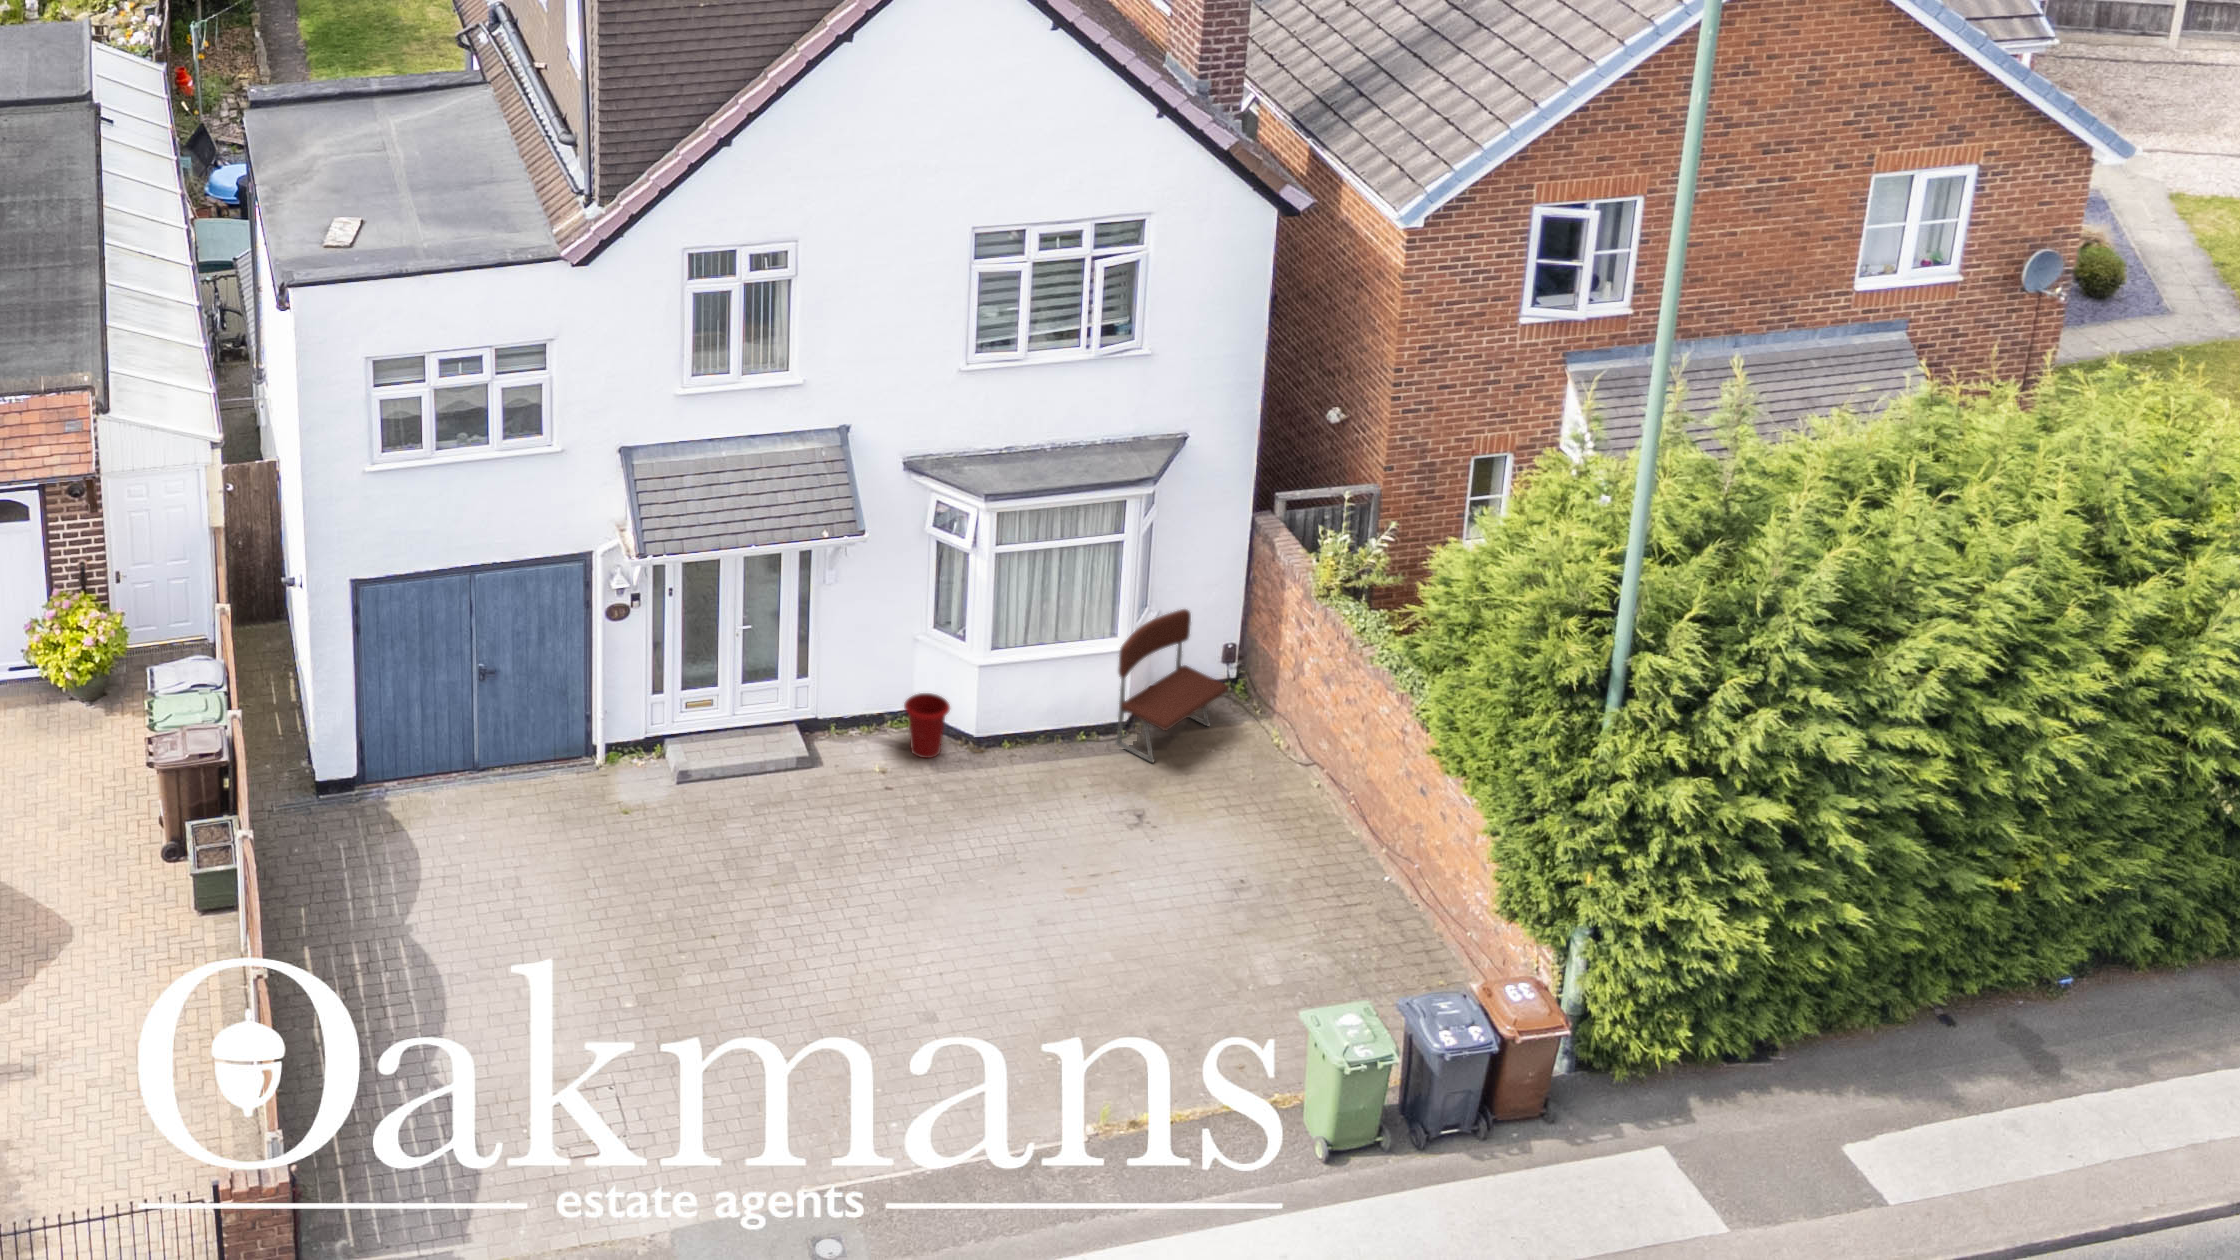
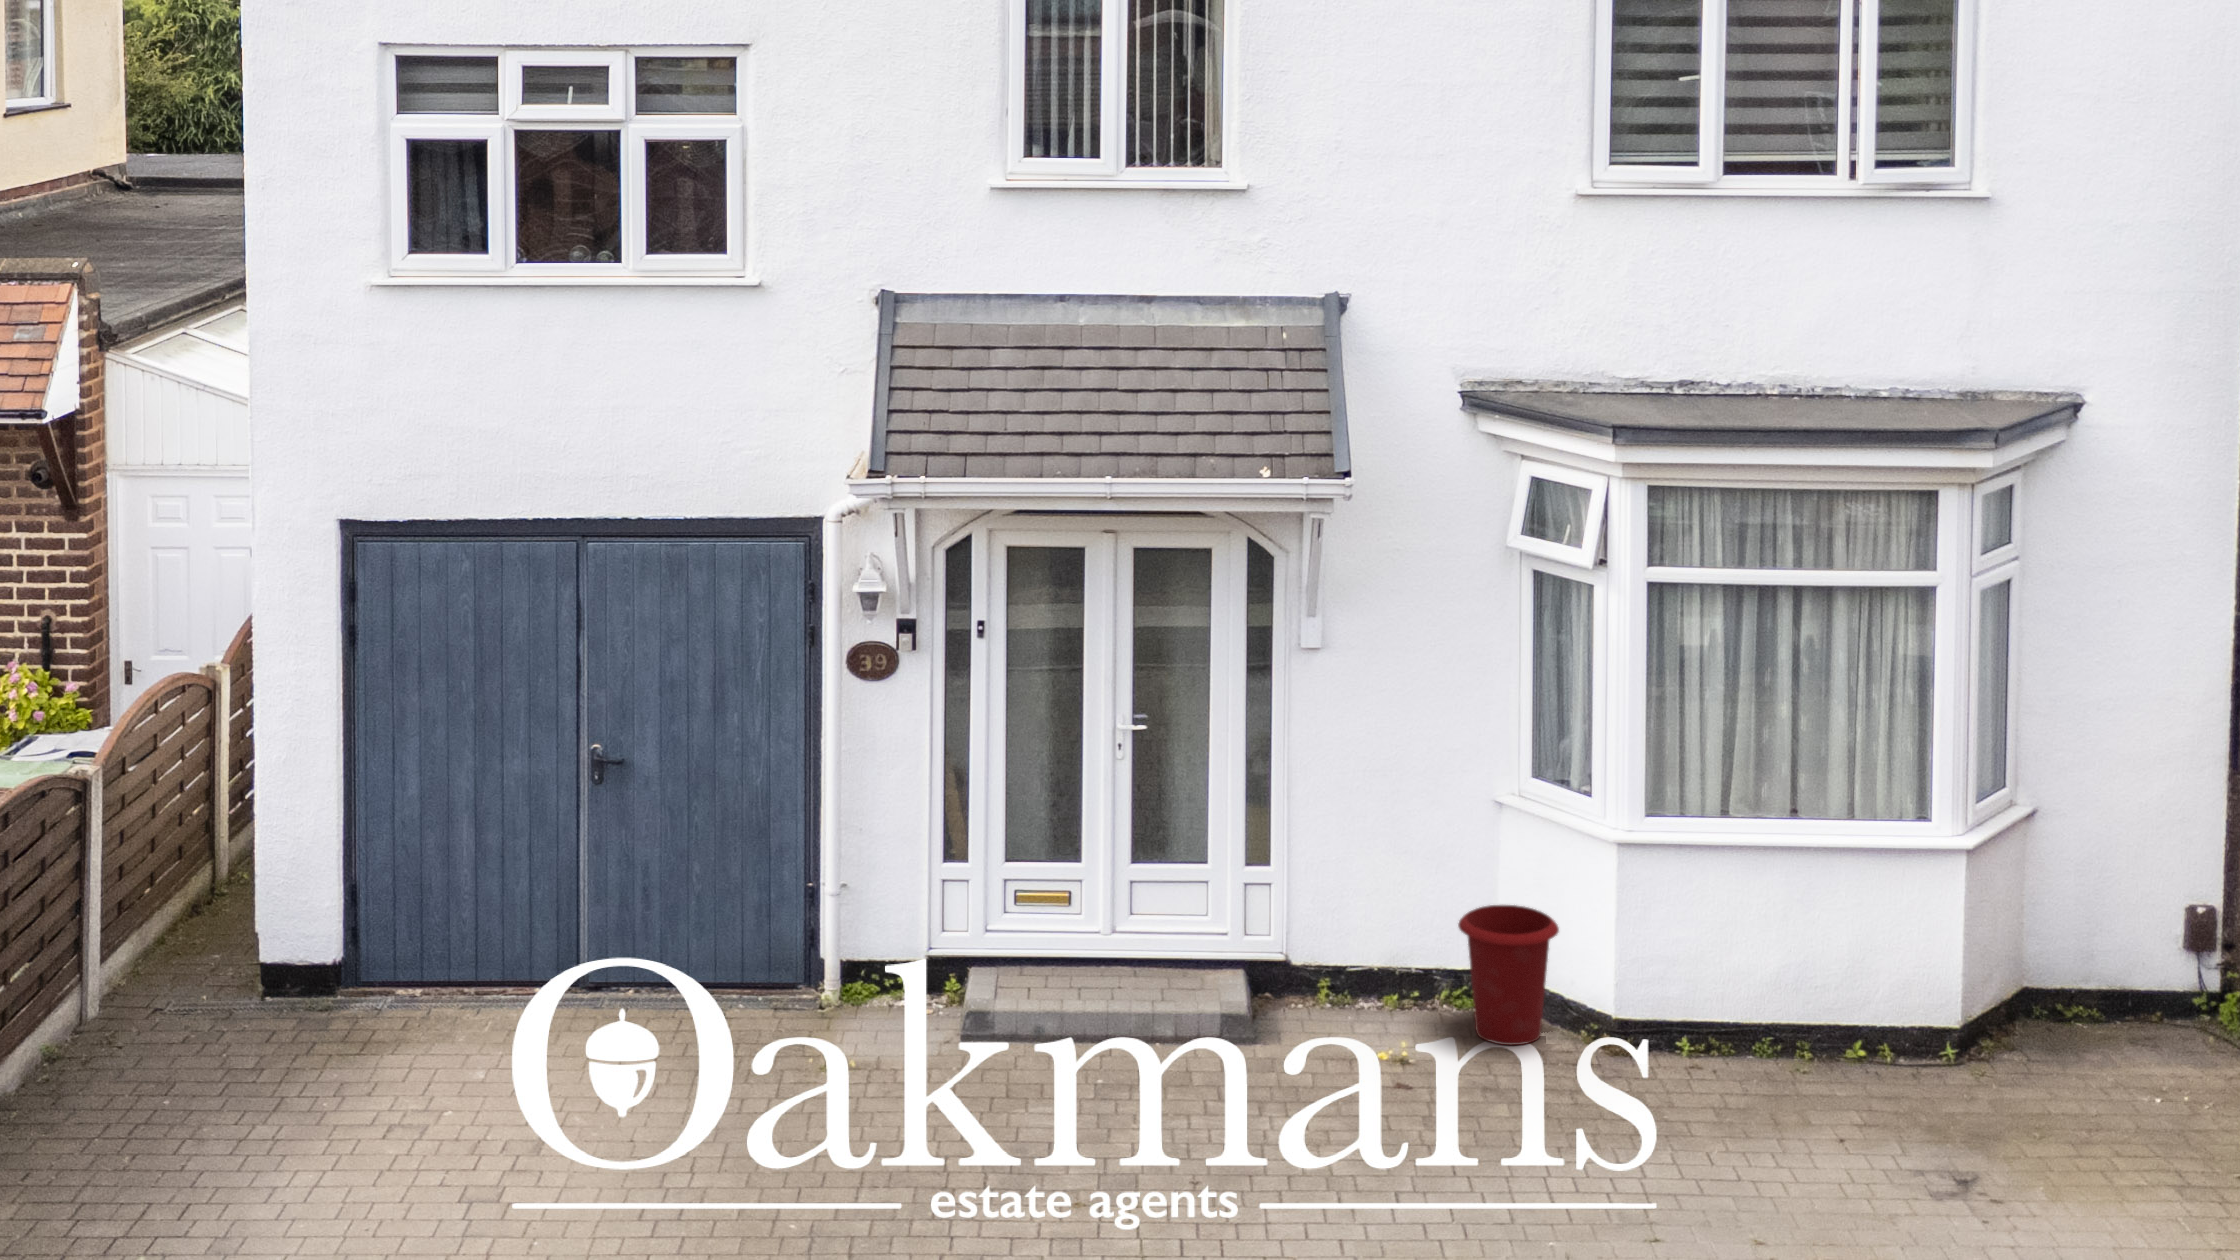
bench: present [1116,609,1228,762] -> none [1934,770,2199,1094]

